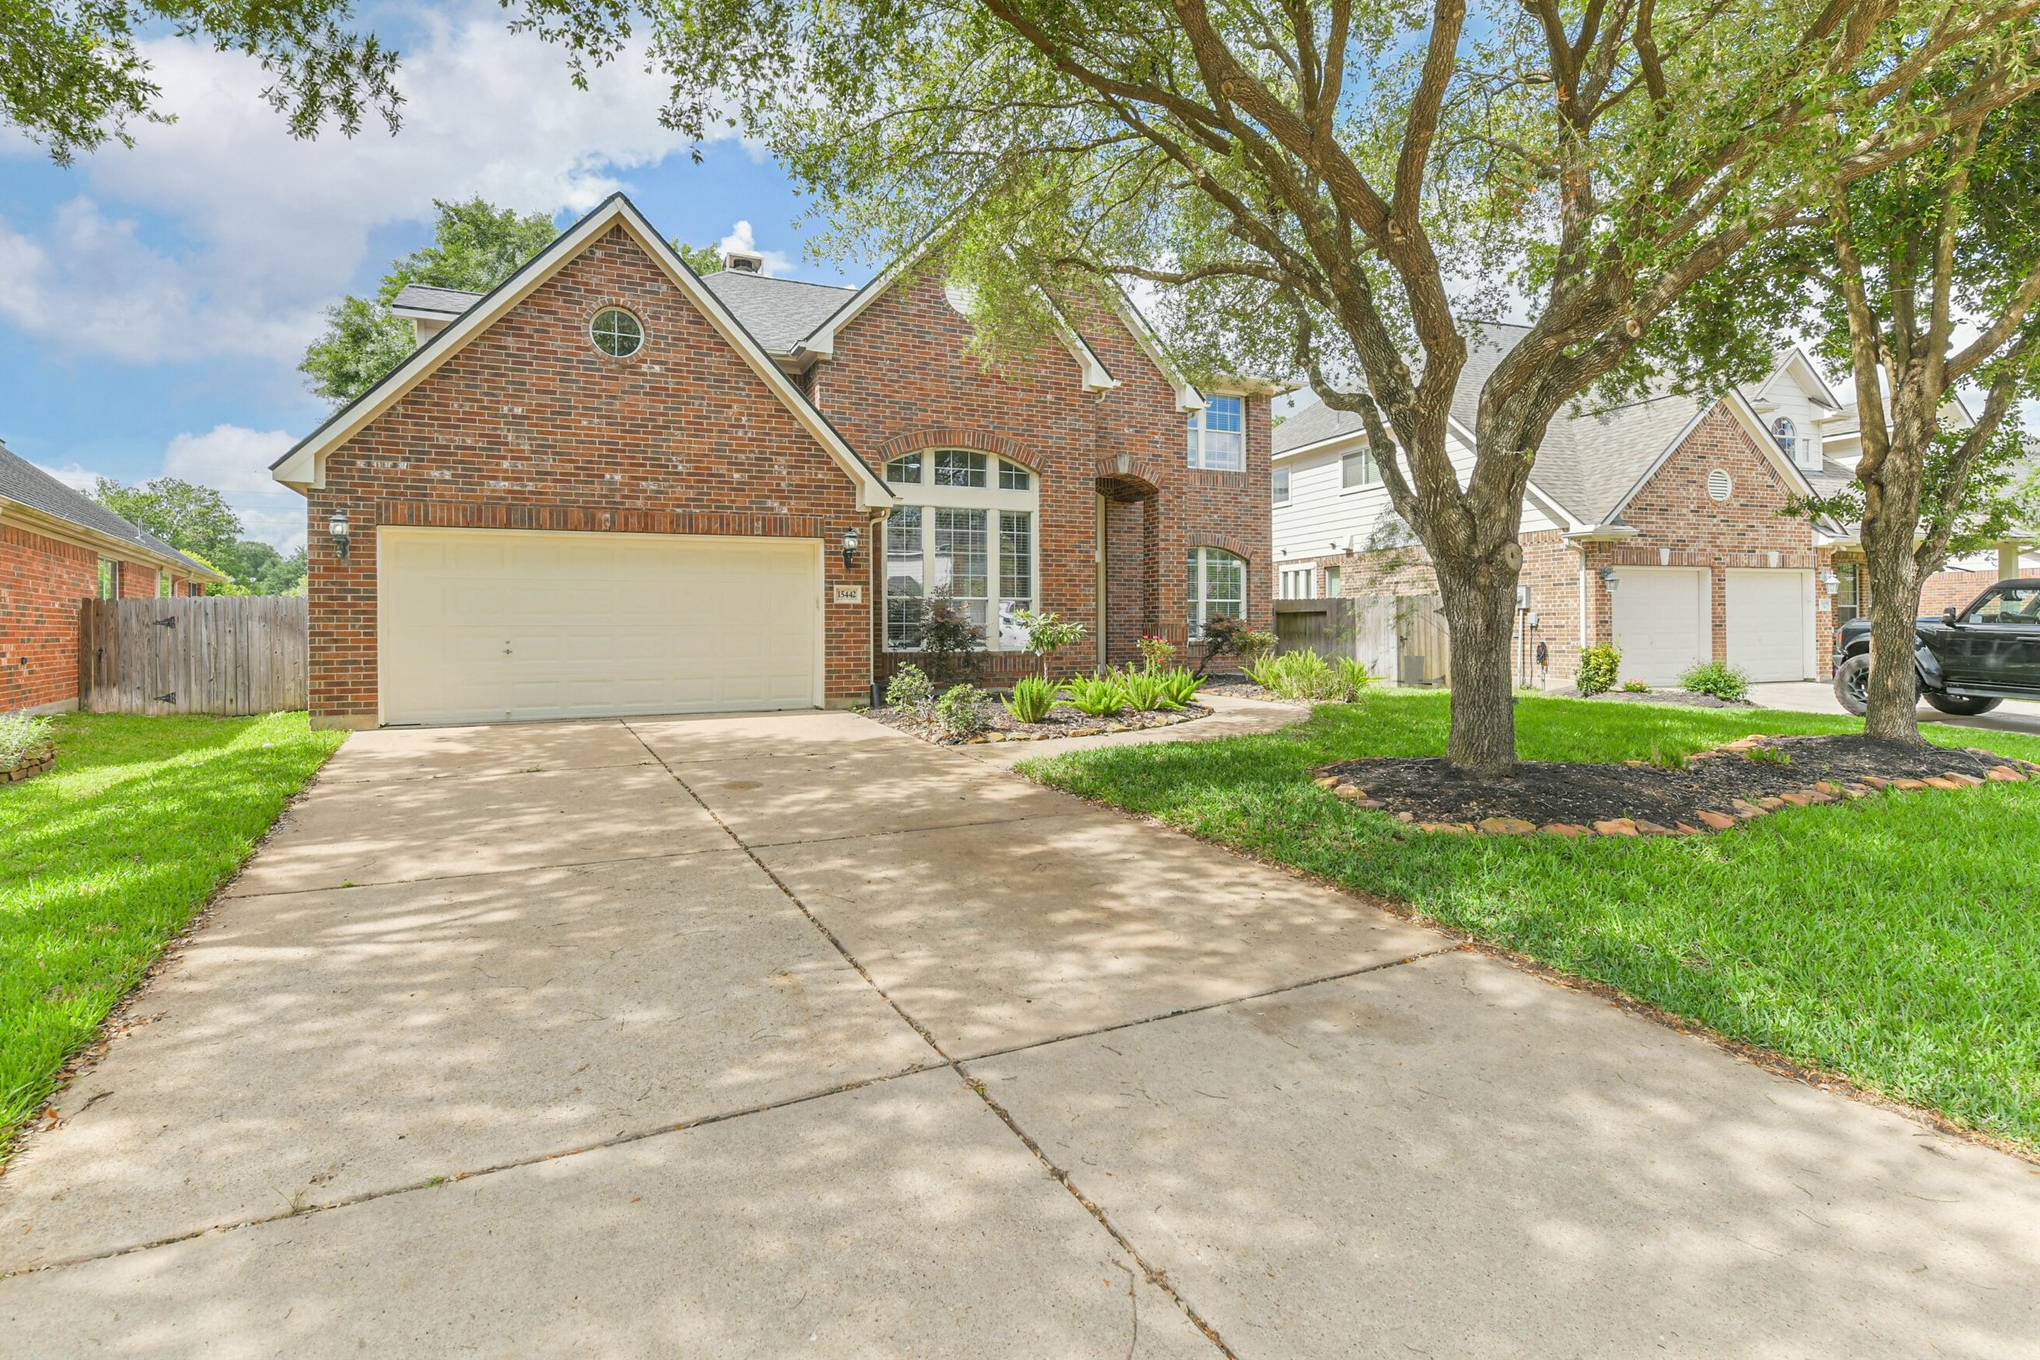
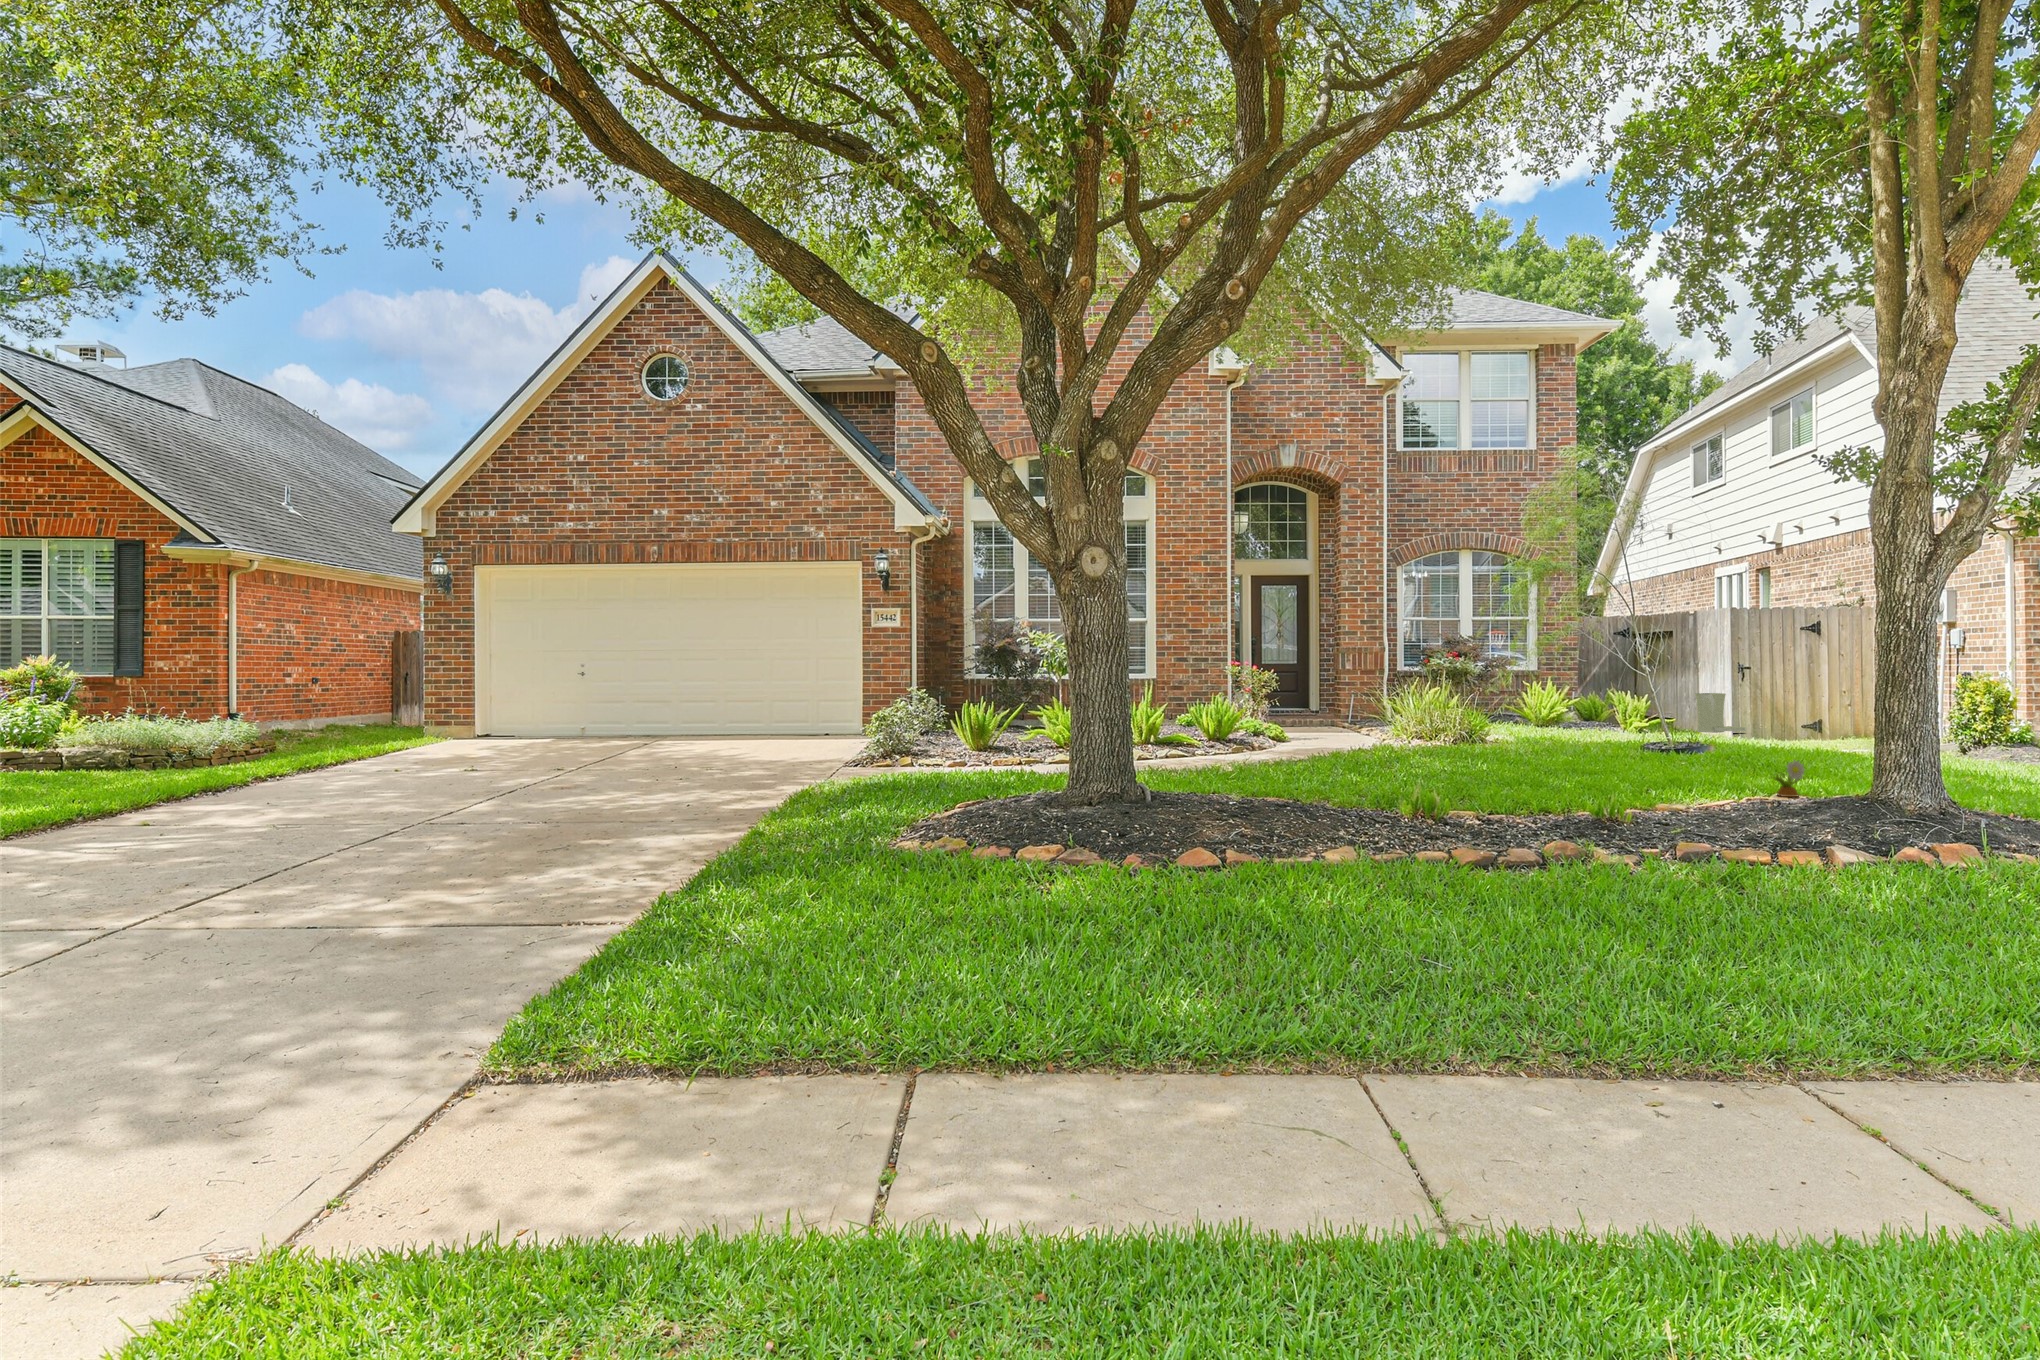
decorative plant: none [1905,722,1945,752] -> present [1774,760,1804,797]

